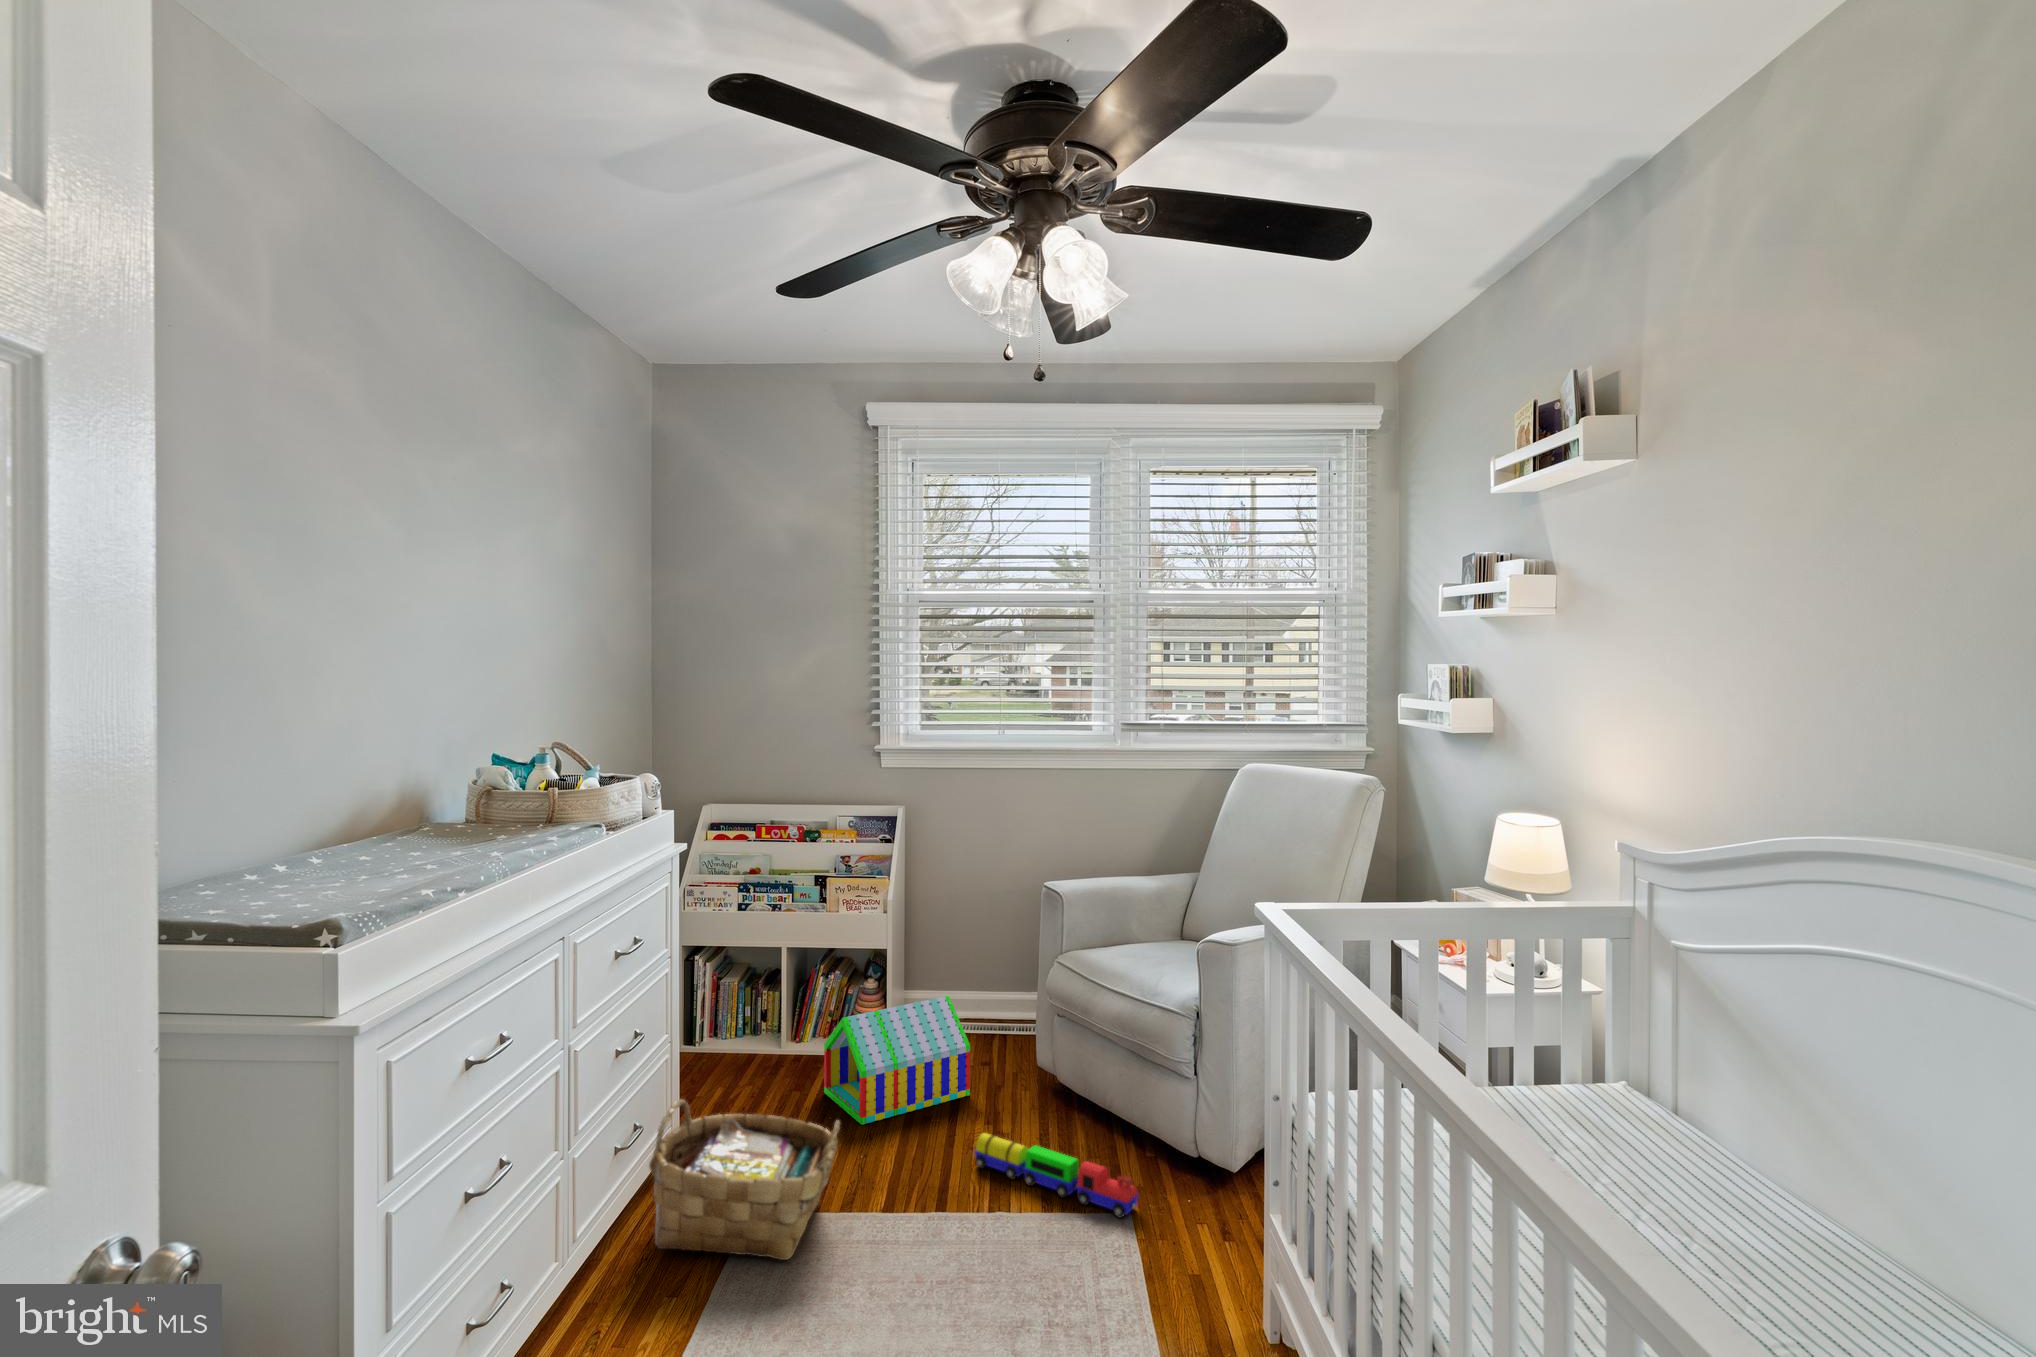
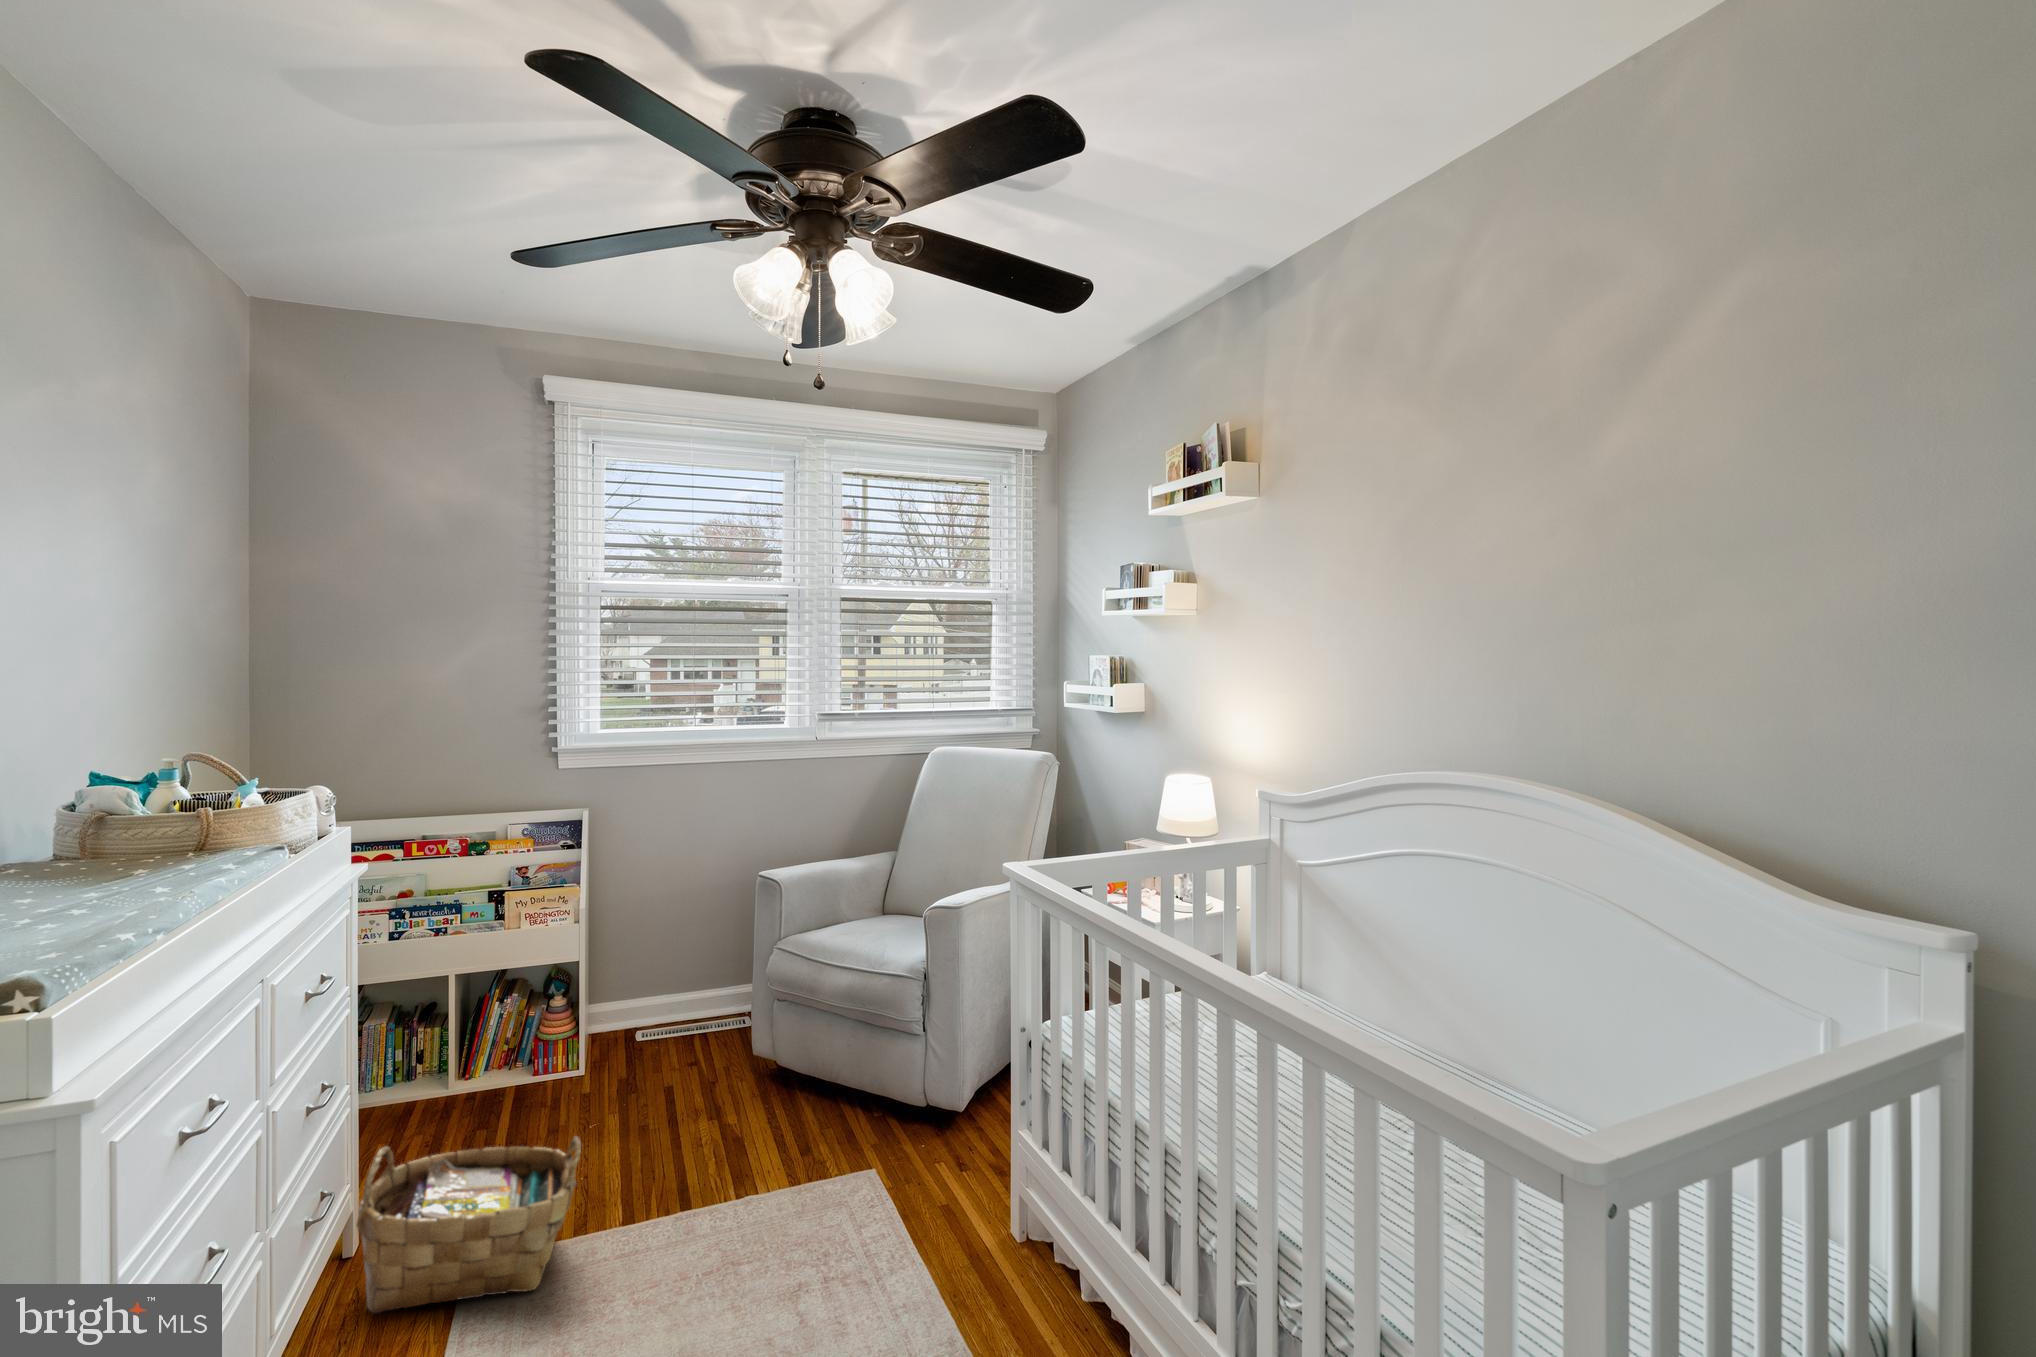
toy house: present [824,996,970,1125] -> none [516,1000,682,1145]
toy train: present [975,1133,1138,1218] -> none [708,1127,881,1178]

